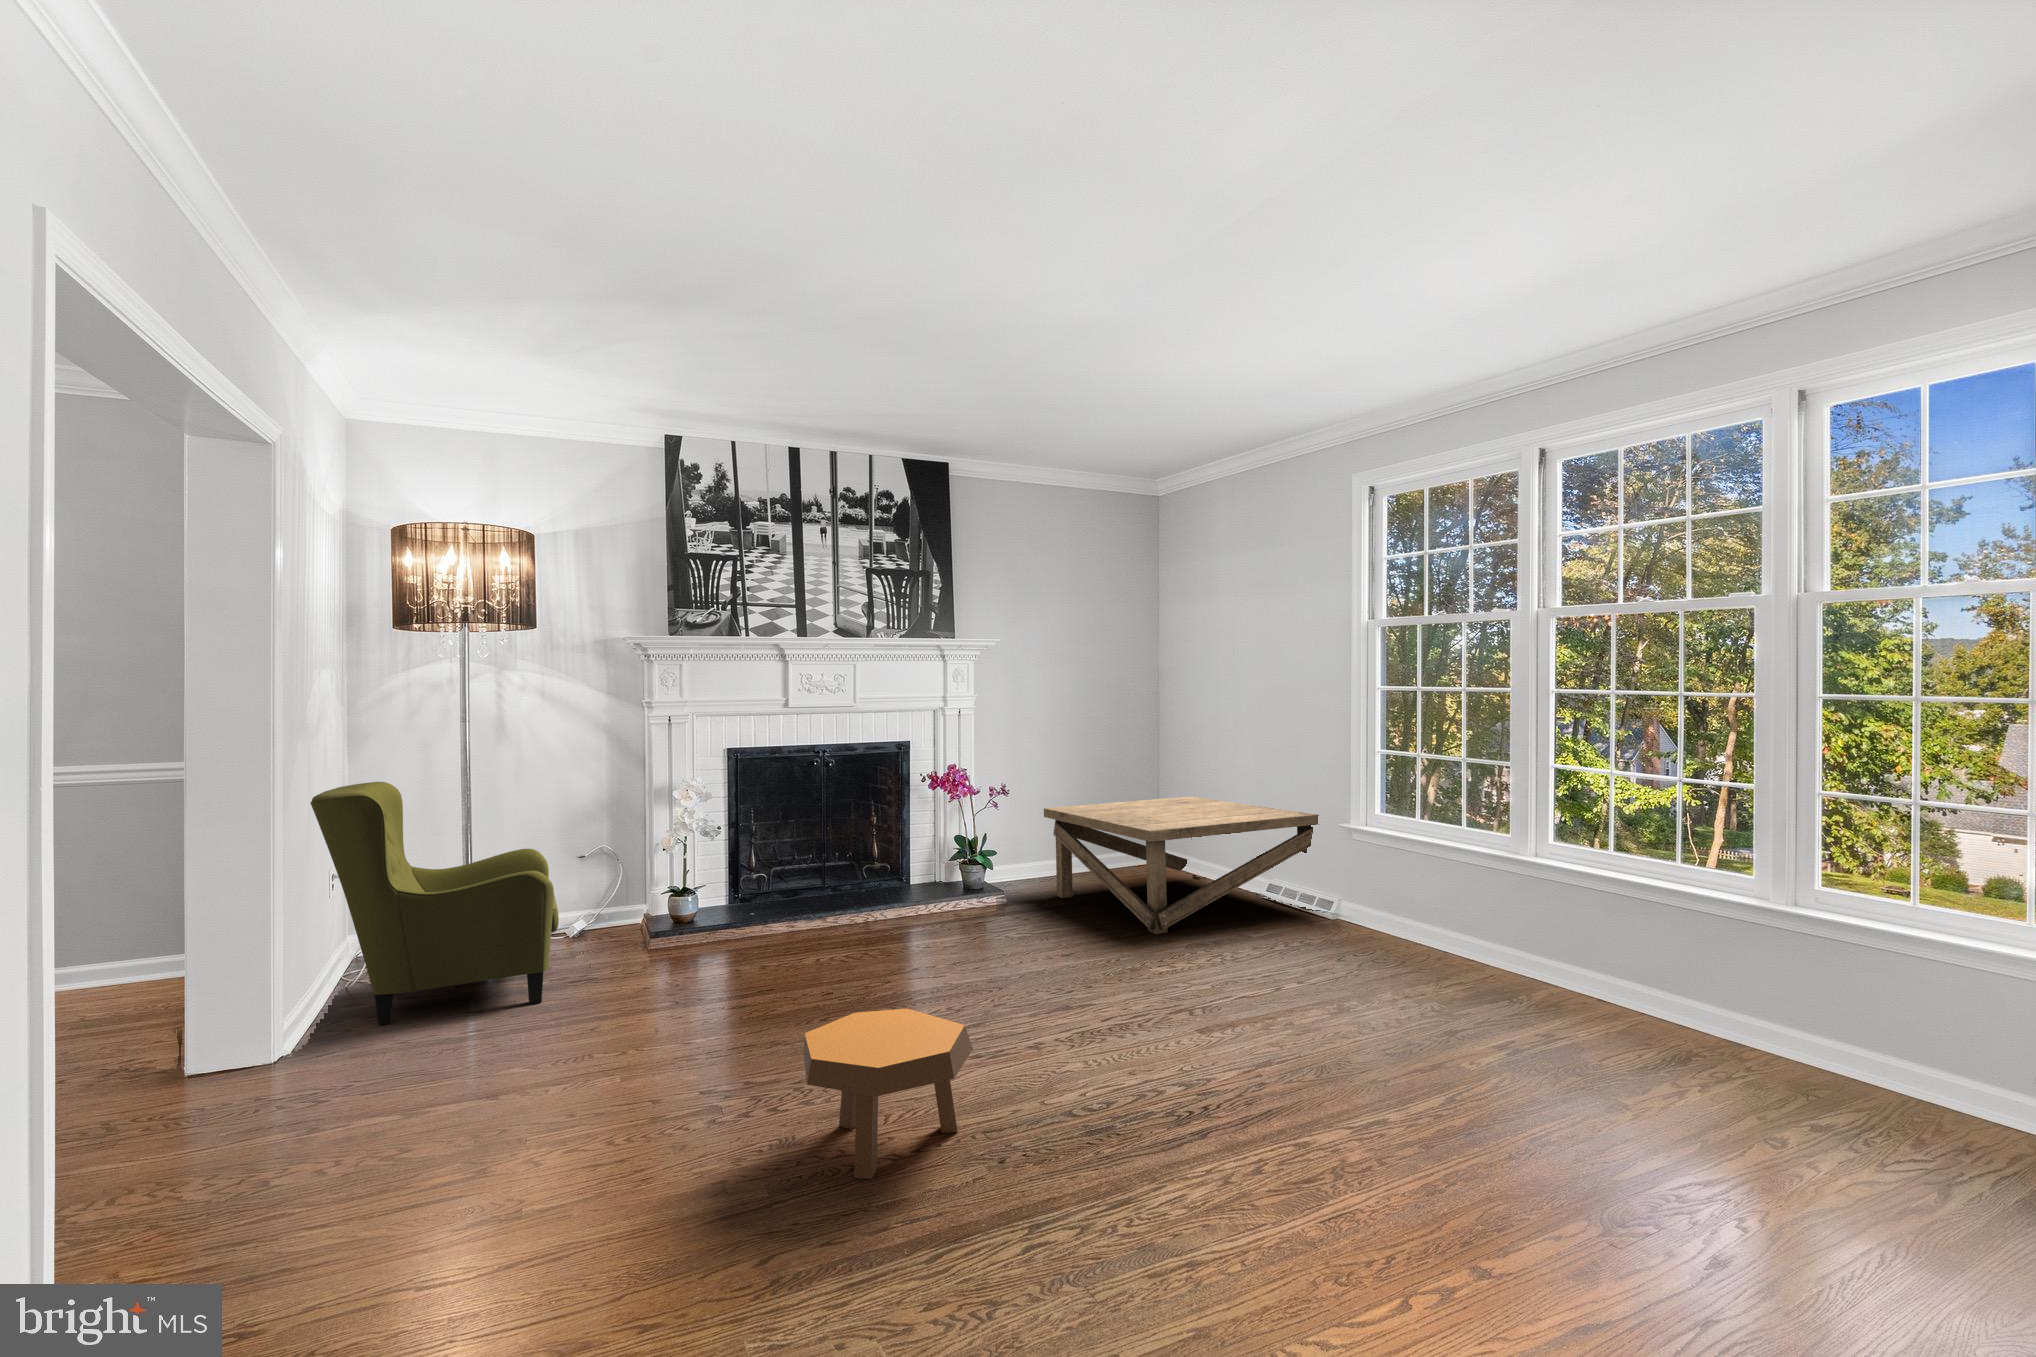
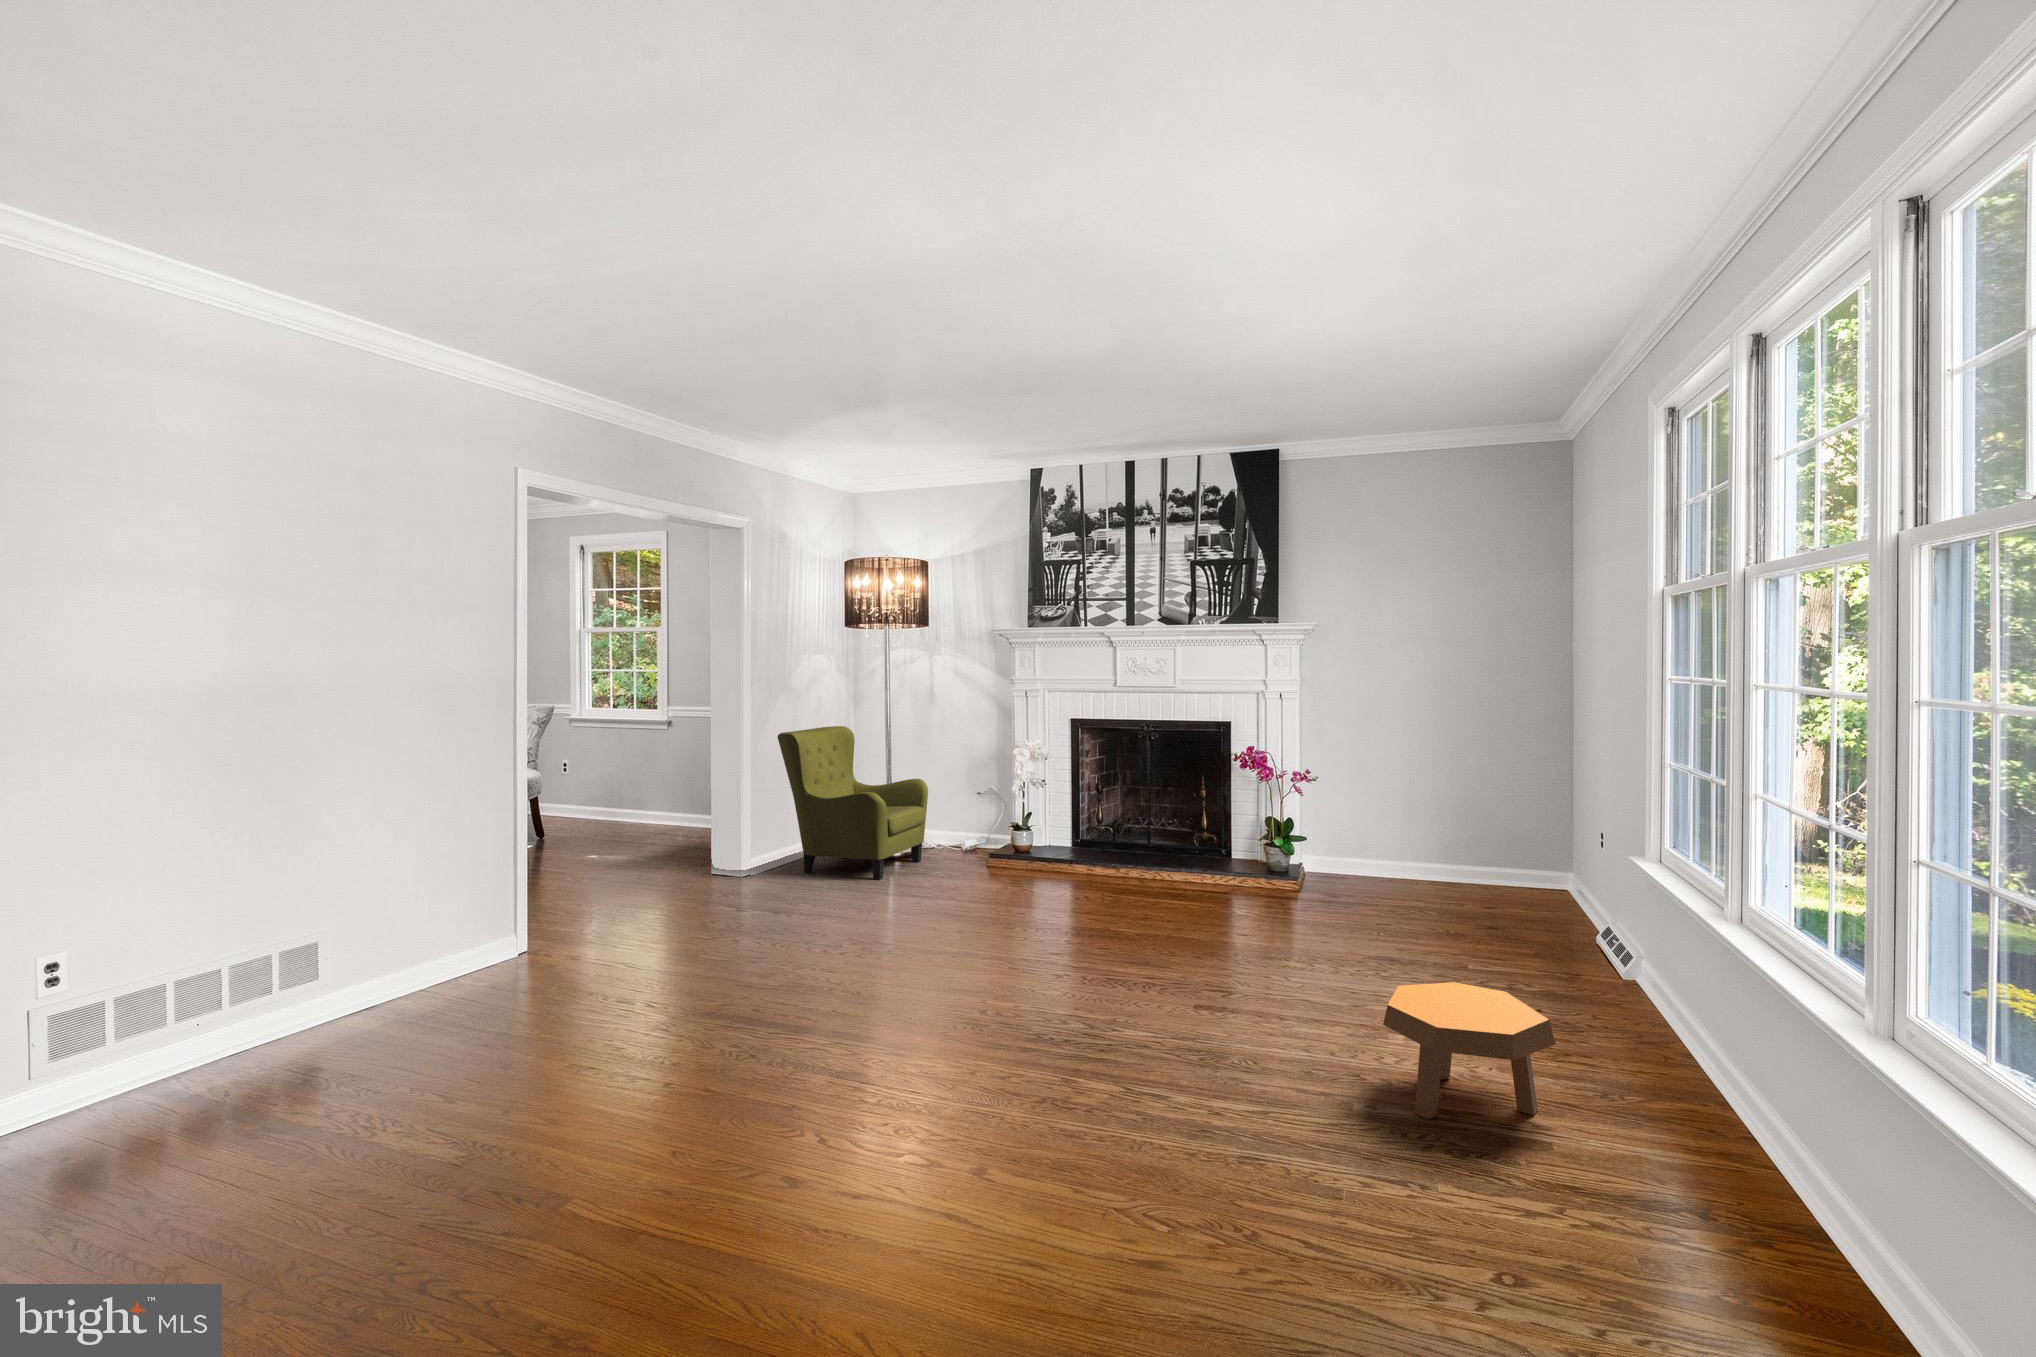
coffee table: present [1044,796,1319,934] -> none [1336,799,1620,967]
footstool: present [804,1009,973,1179] -> present [1383,982,1556,1119]

